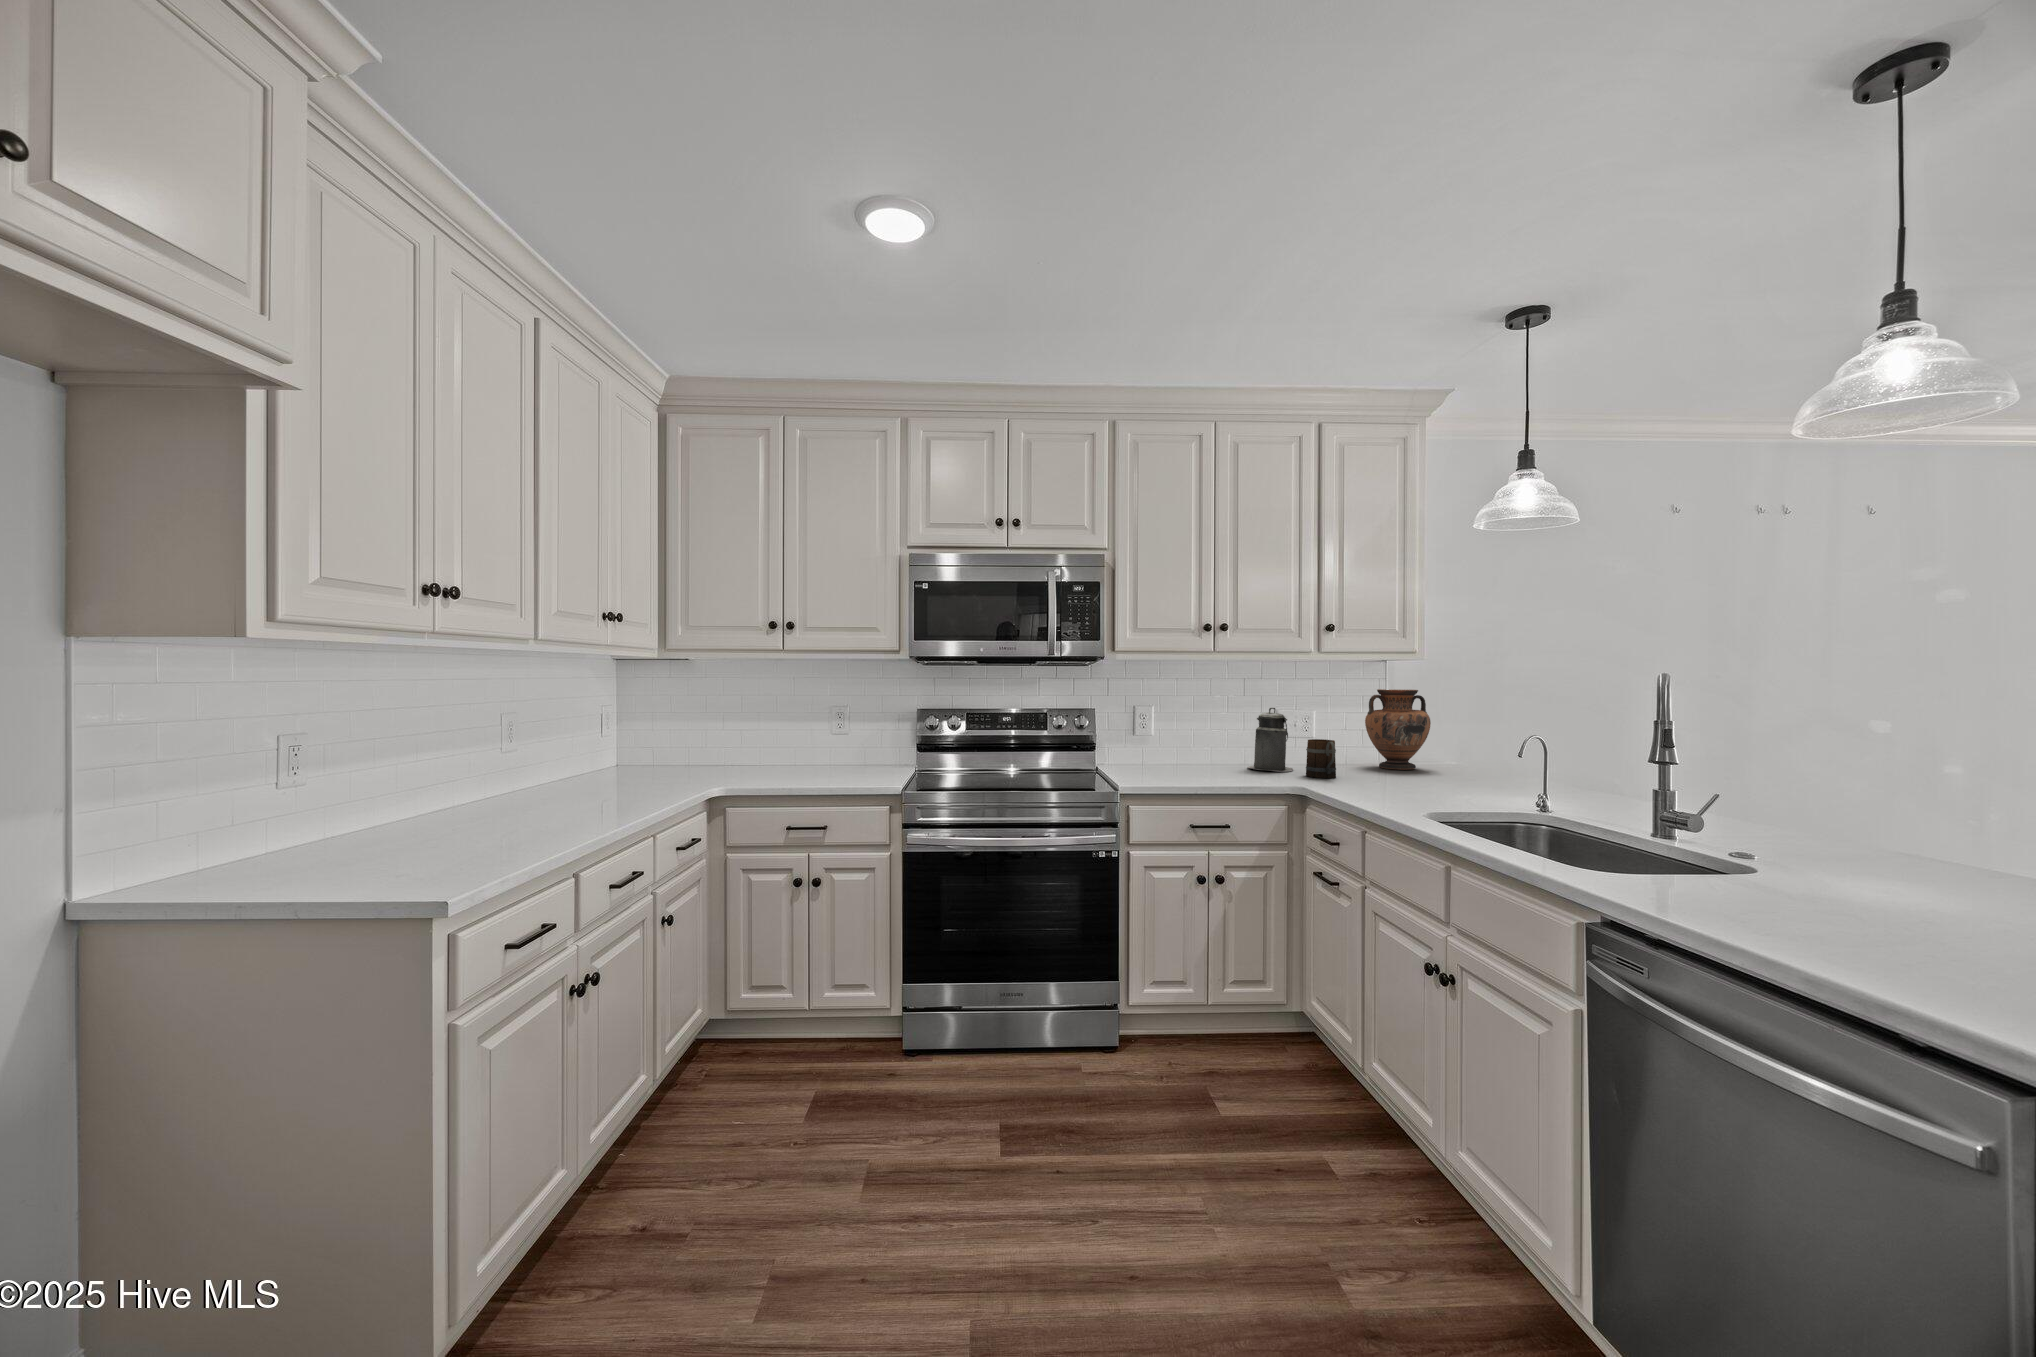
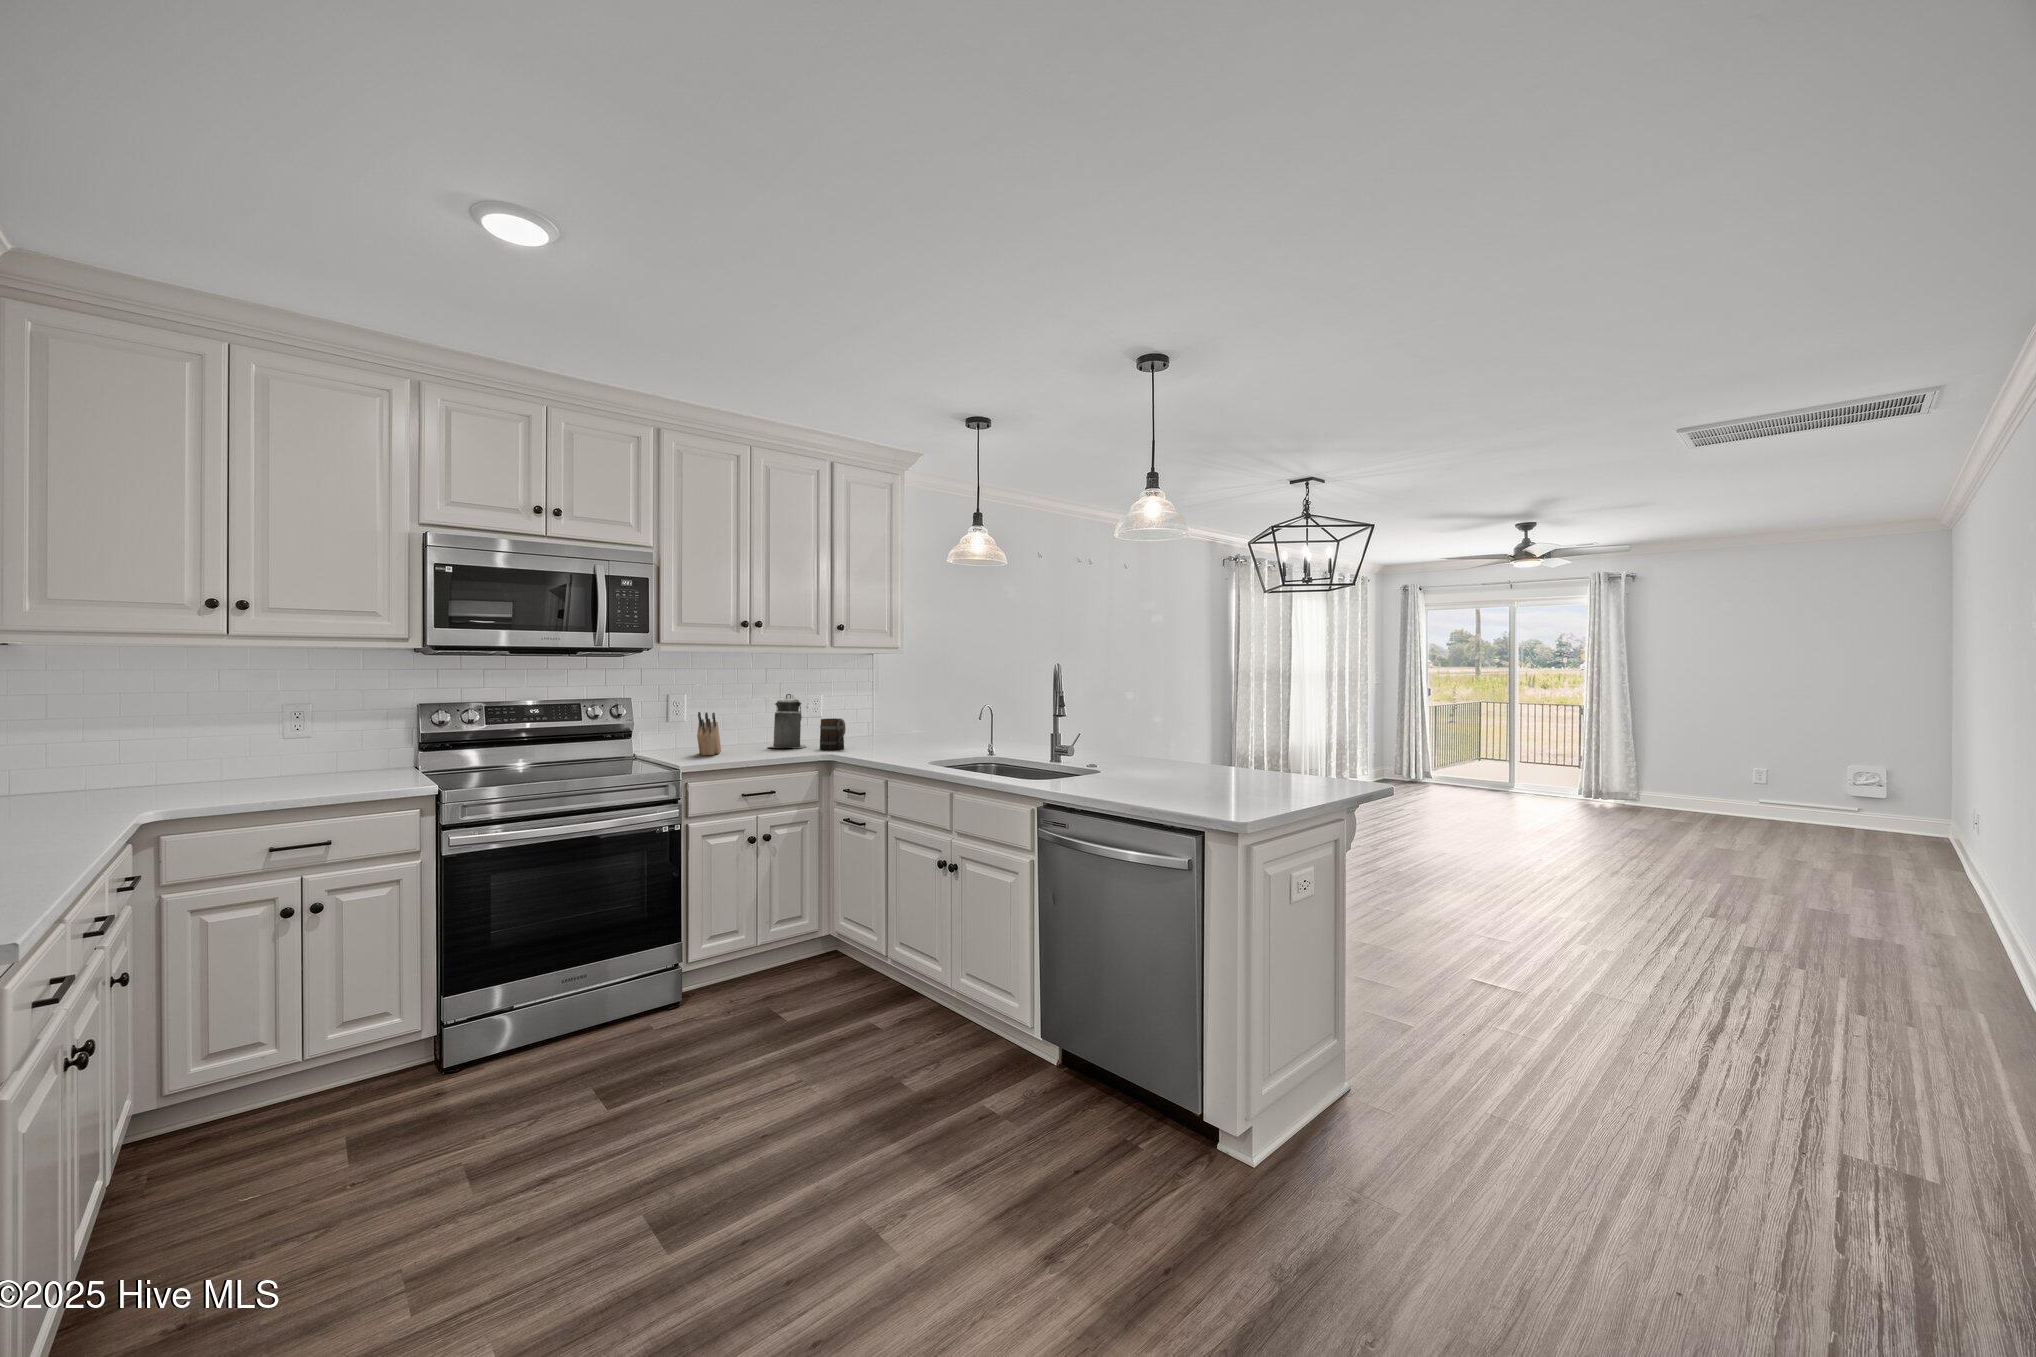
vase: present [1365,689,1431,770] -> none [857,677,905,741]
knife block: none [1162,725,1194,773] -> present [697,712,721,755]

